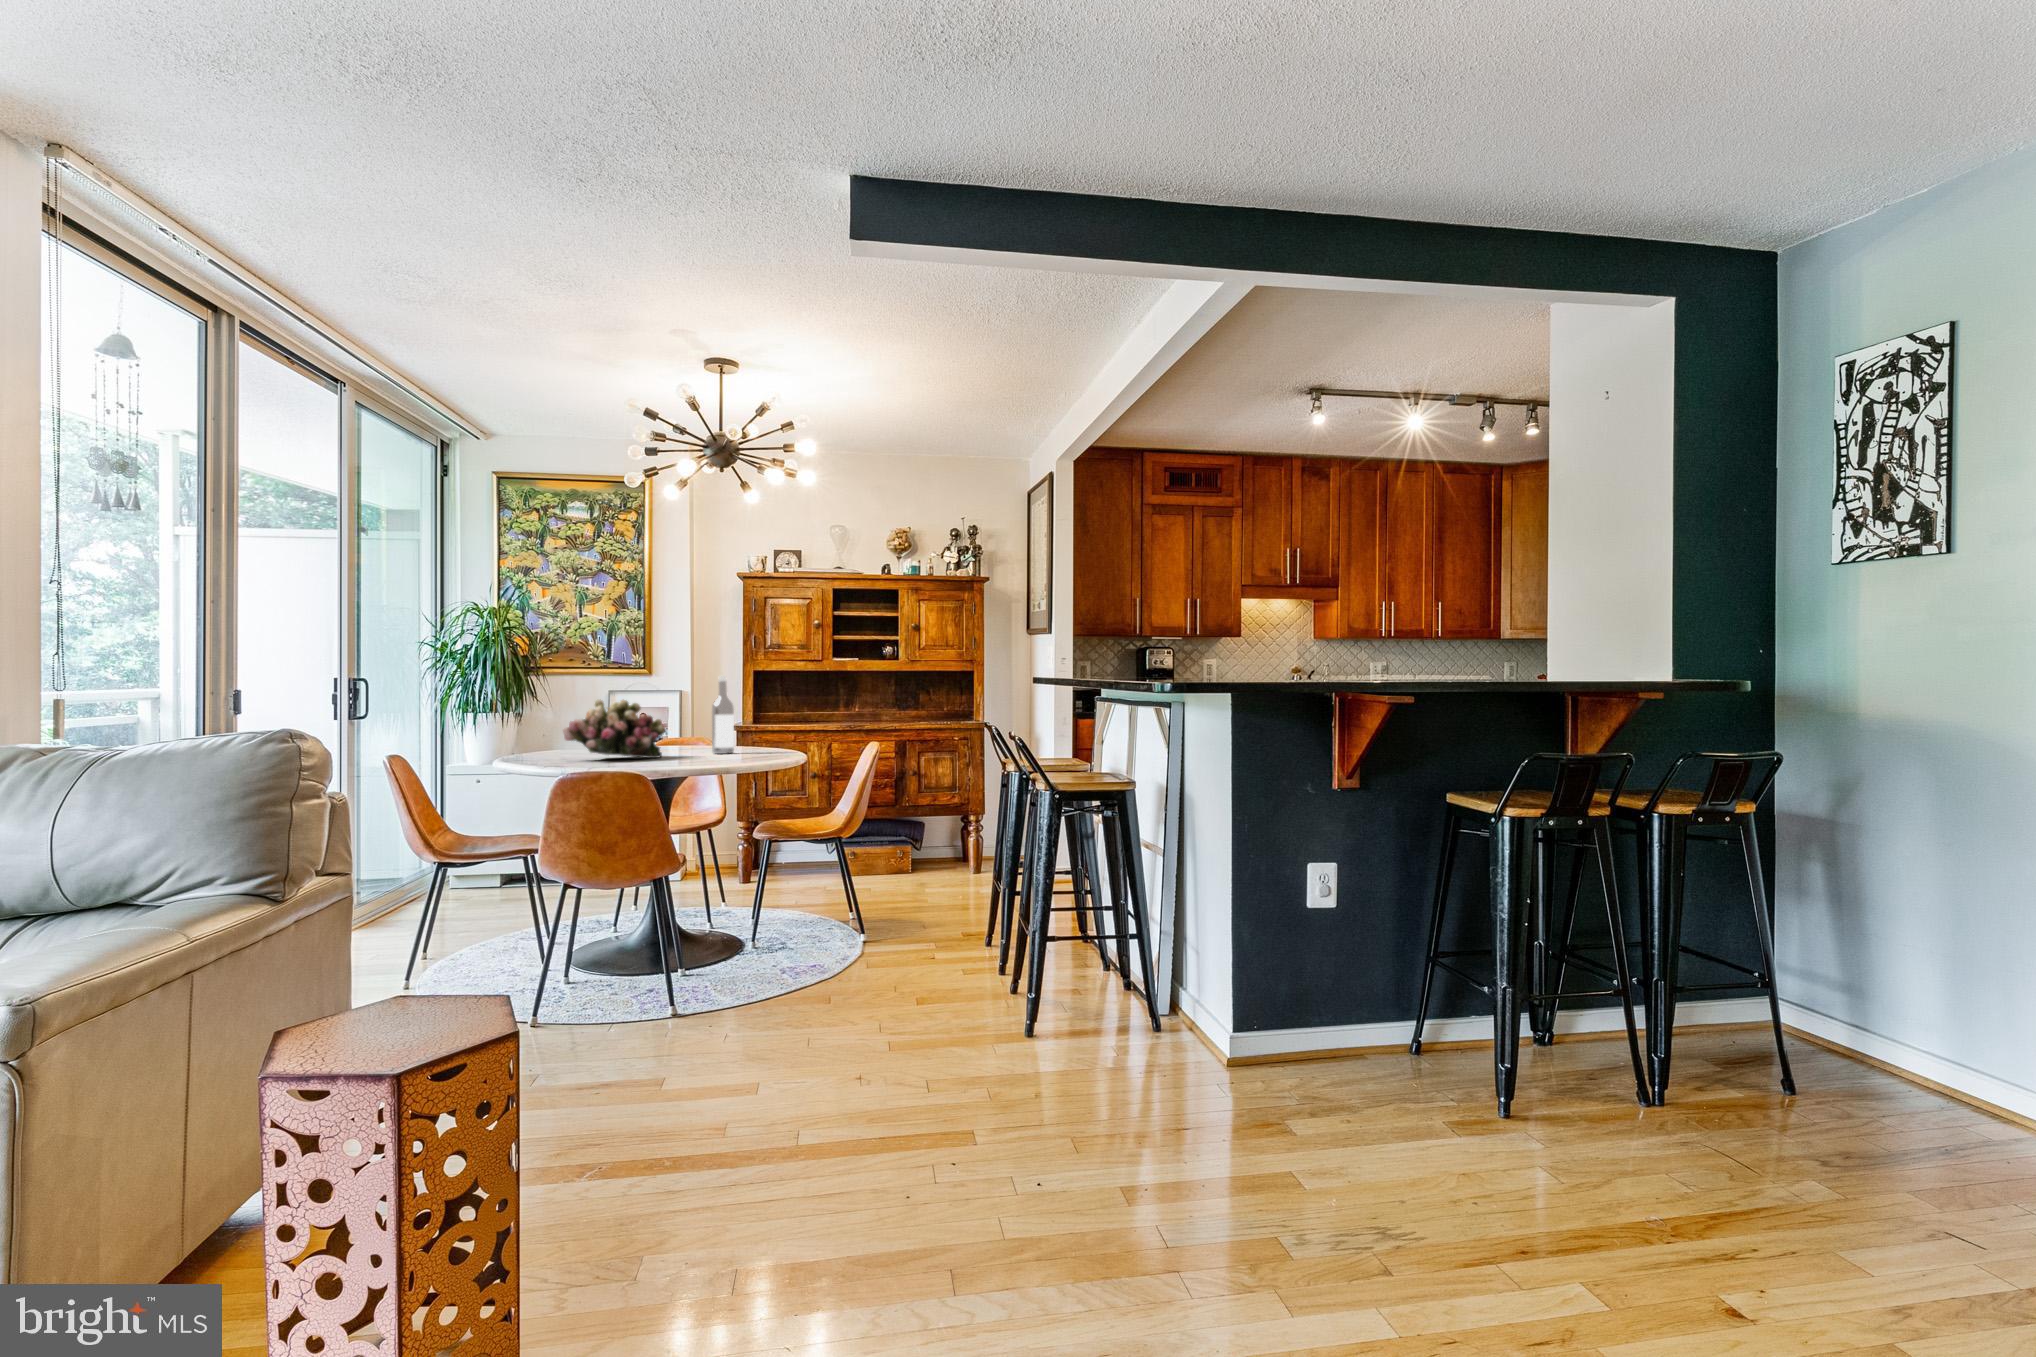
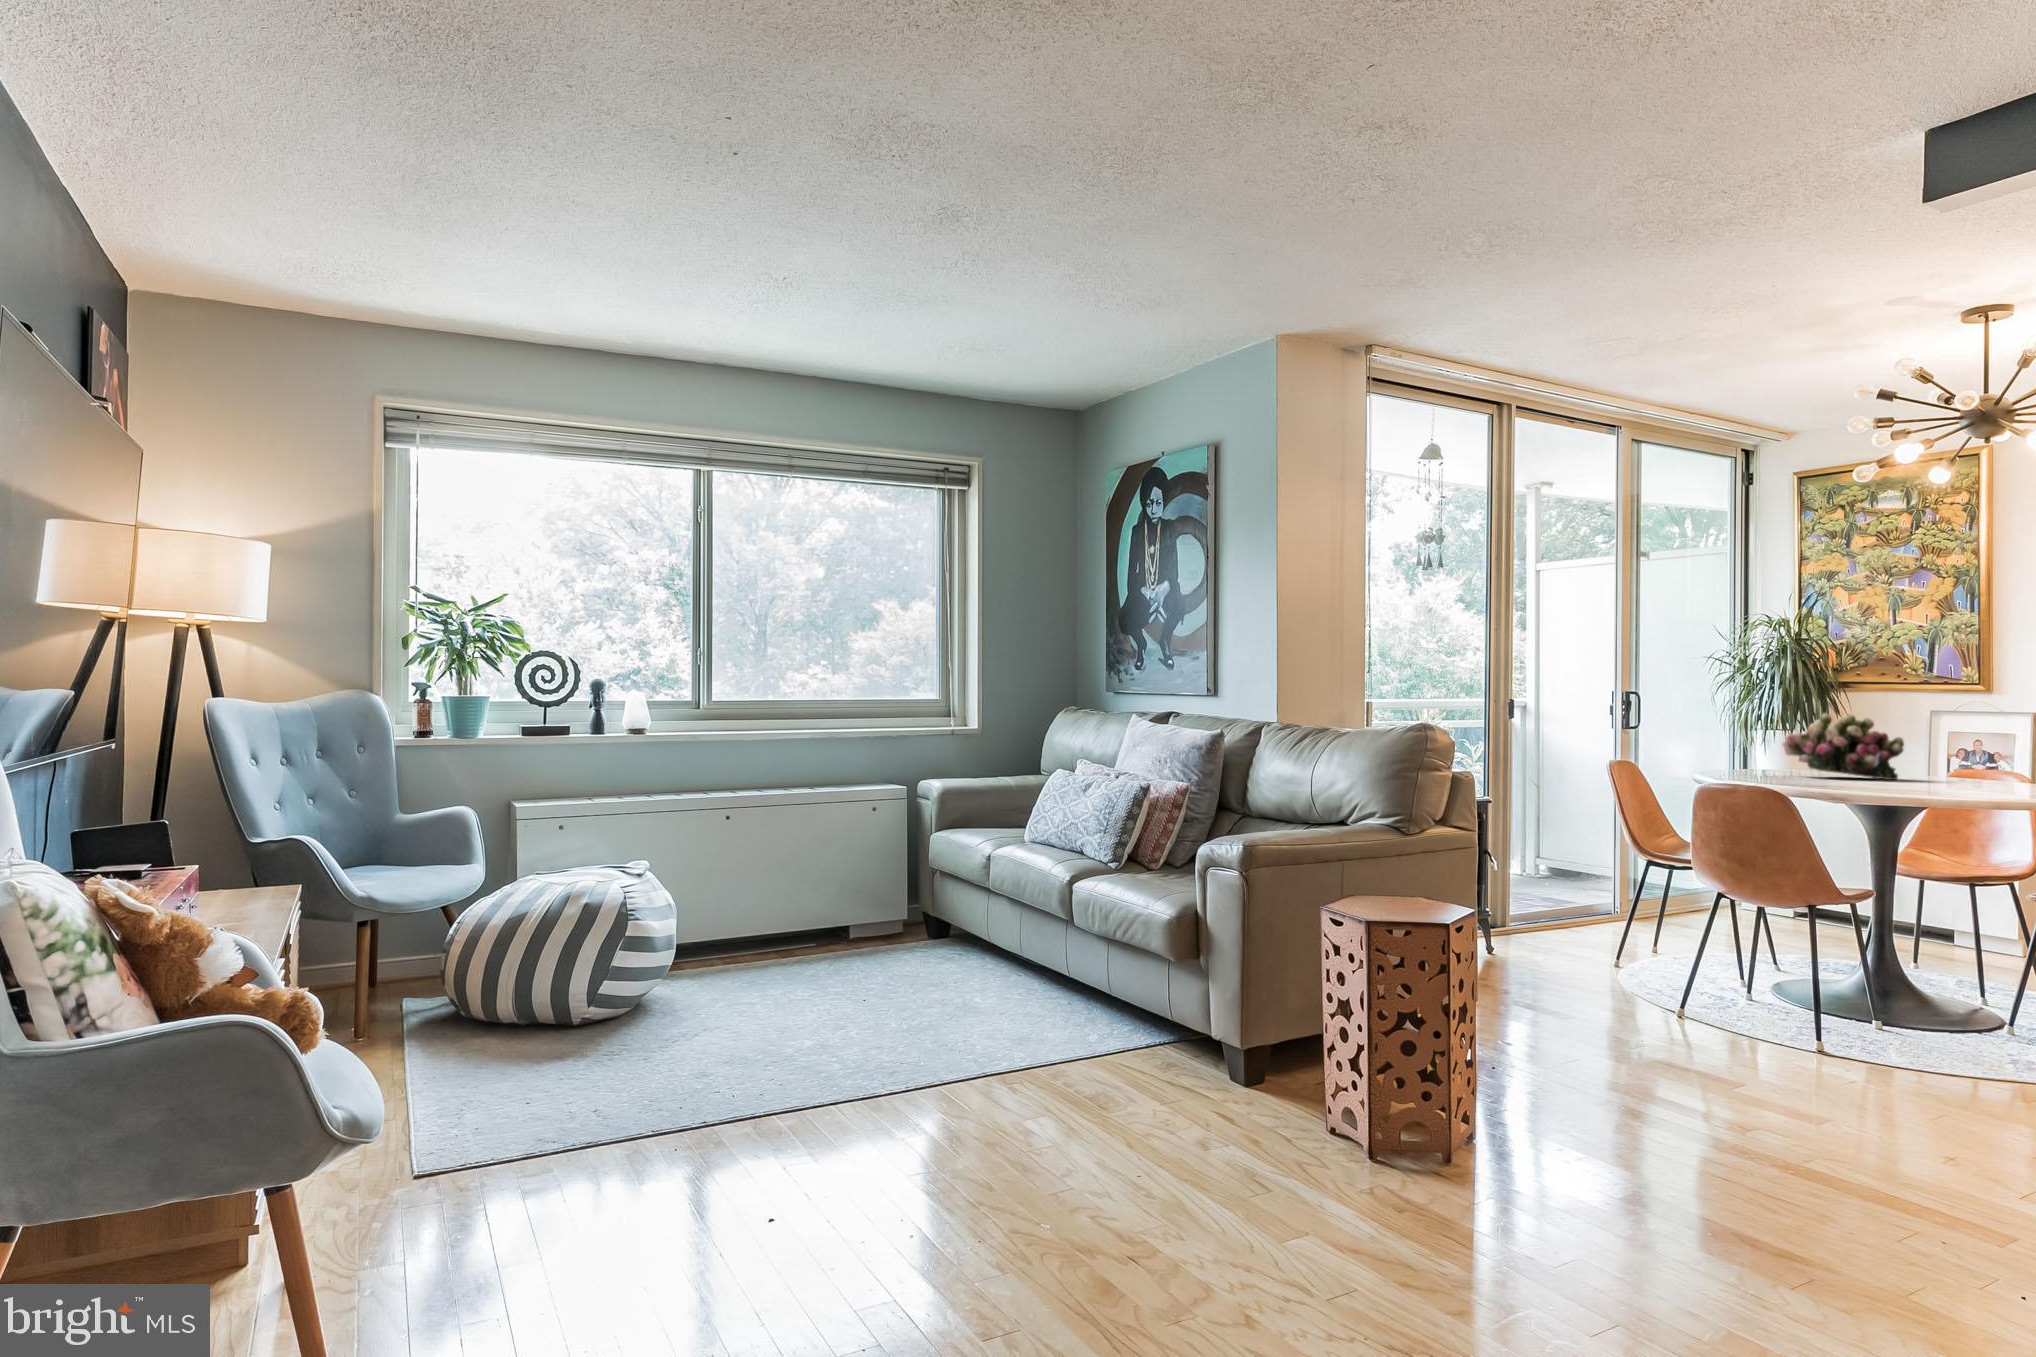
wine bottle: present [712,676,734,754] -> none [1976,690,2007,782]

